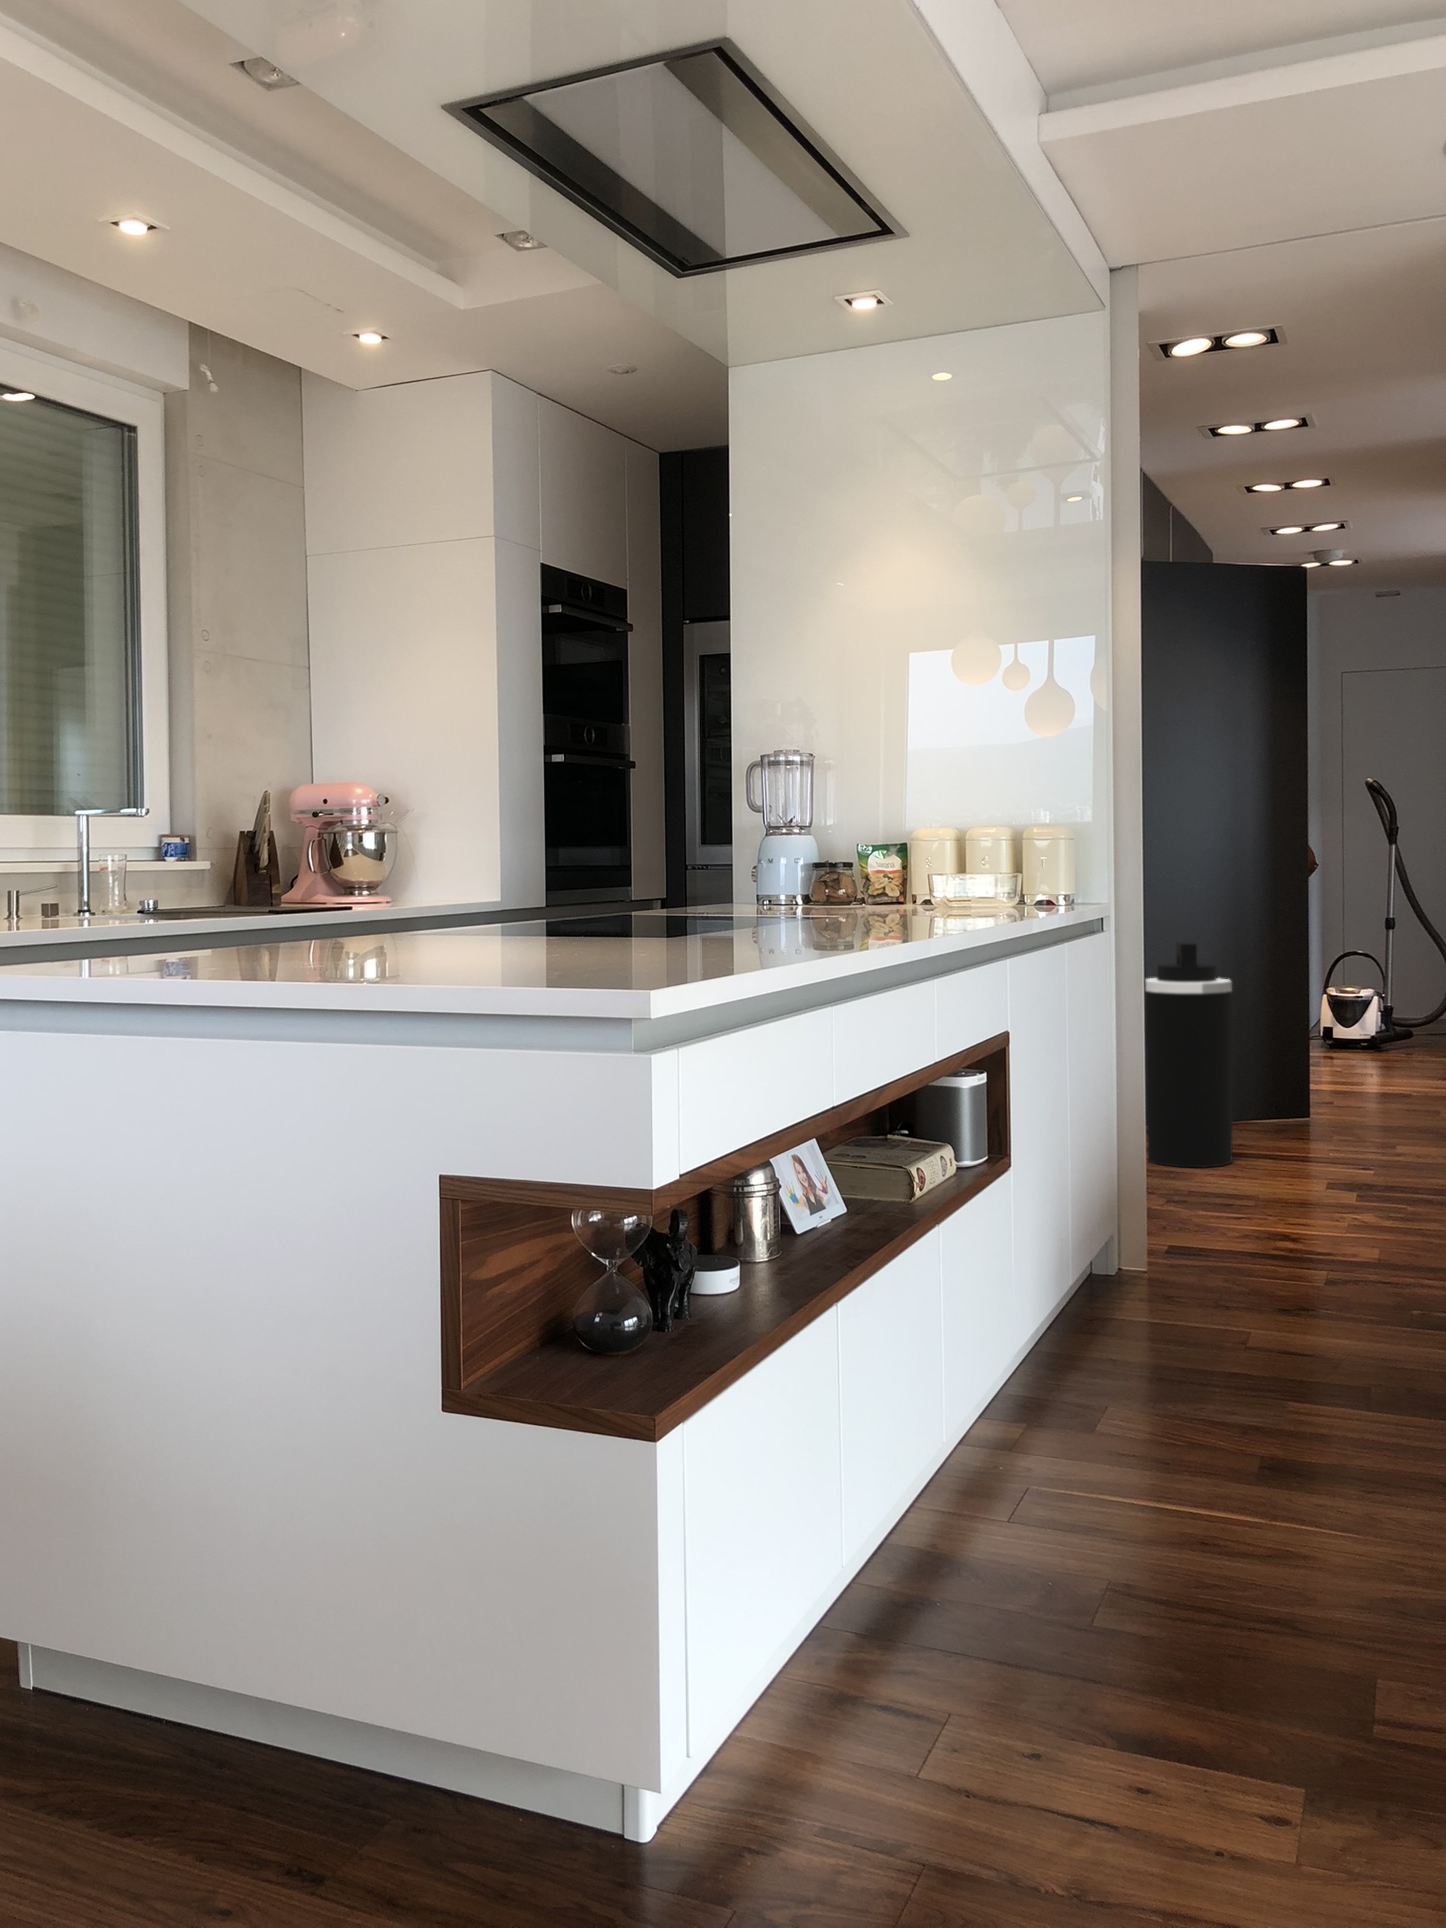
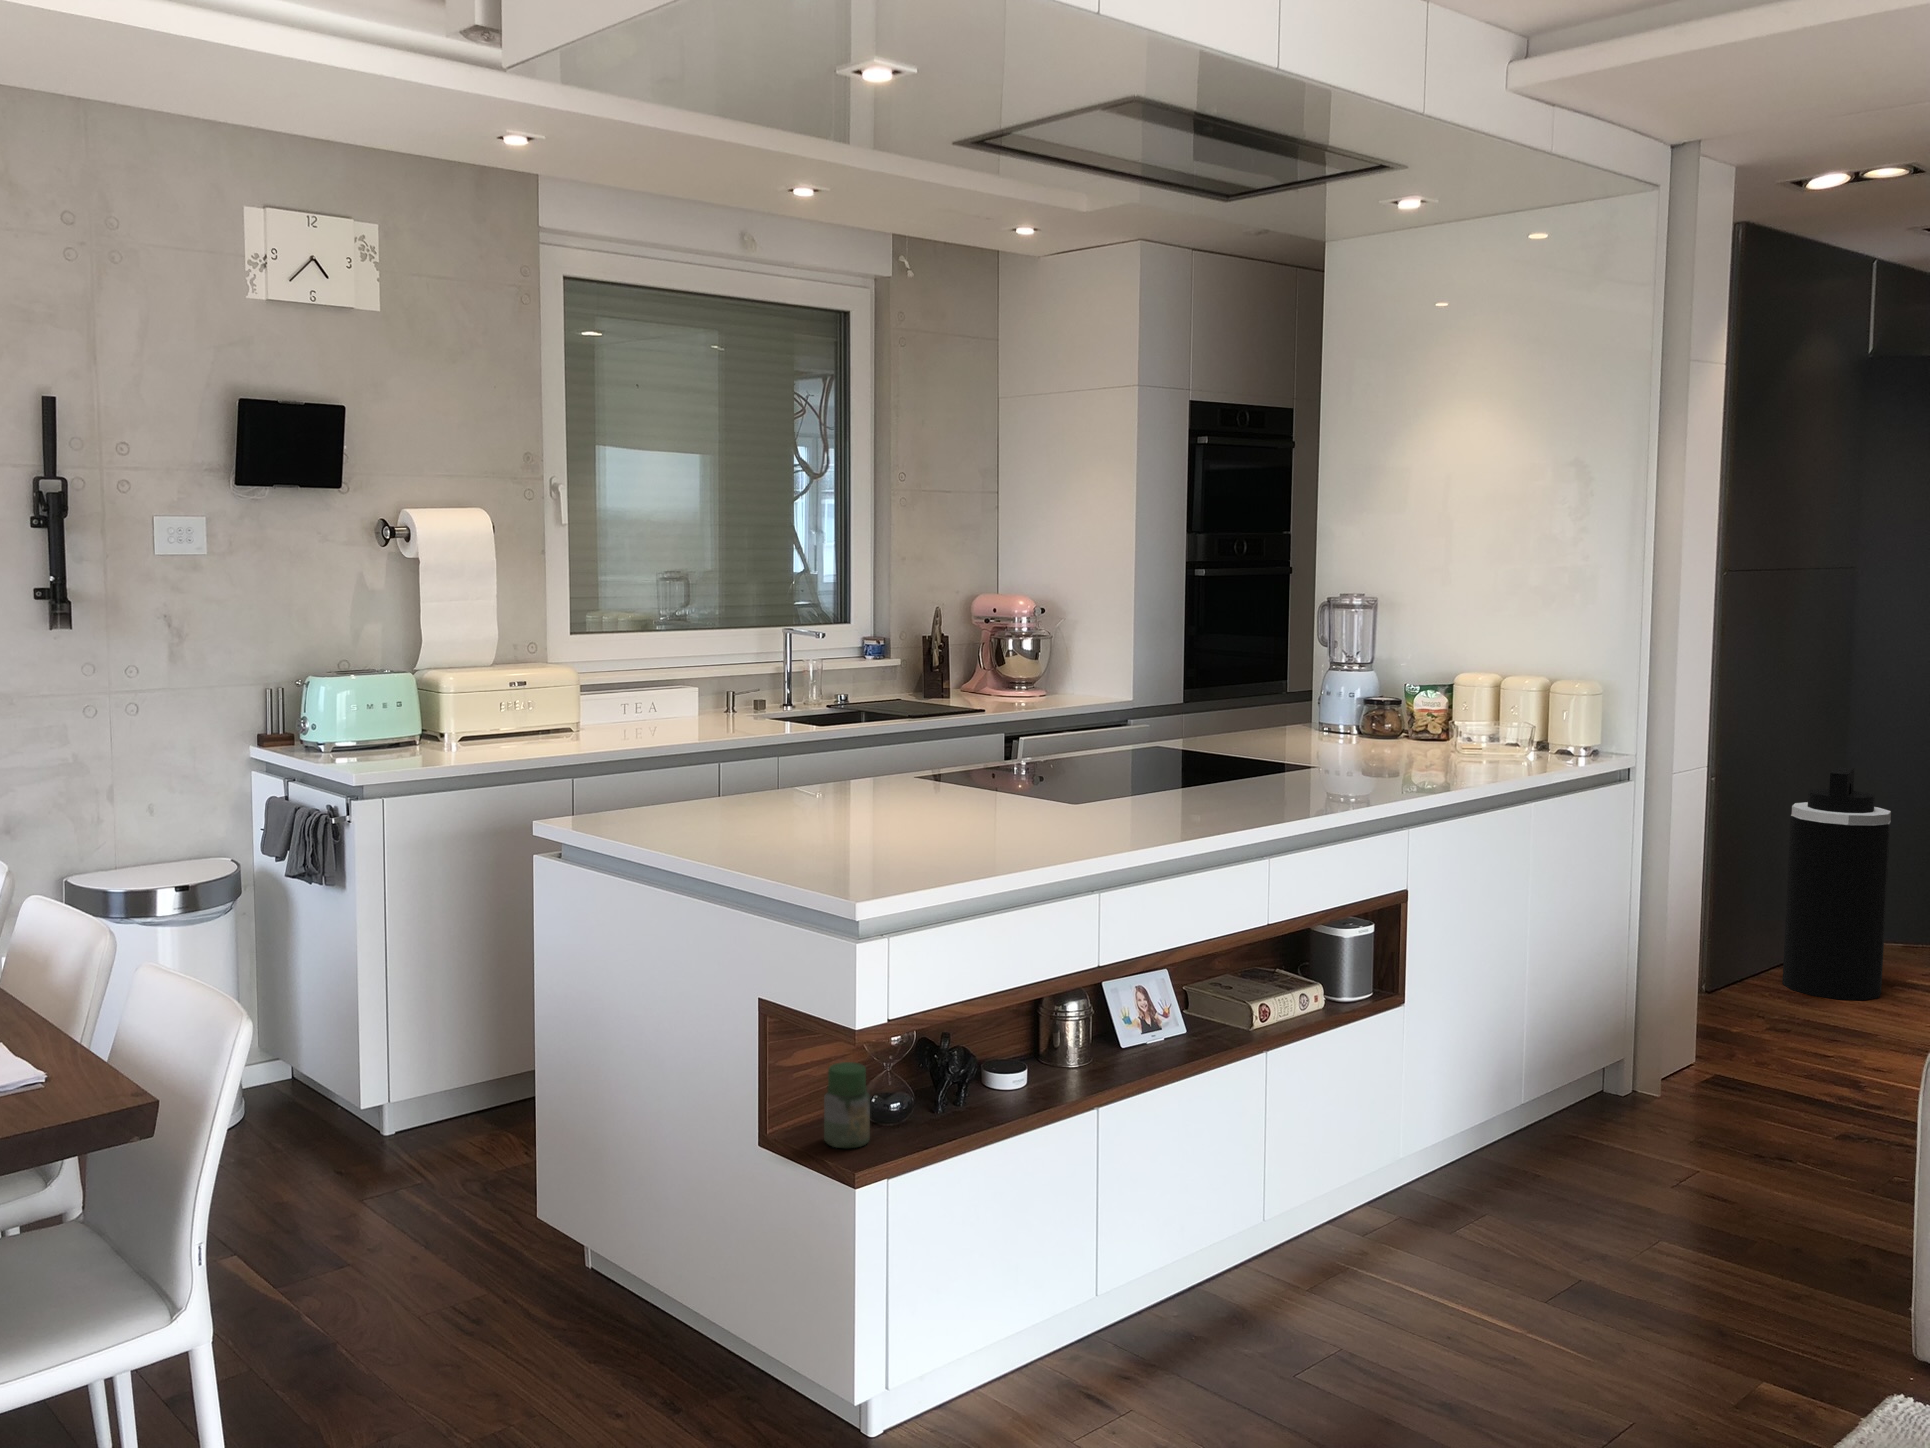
jar: none [540,1264,609,1390] -> present [824,1062,870,1148]

